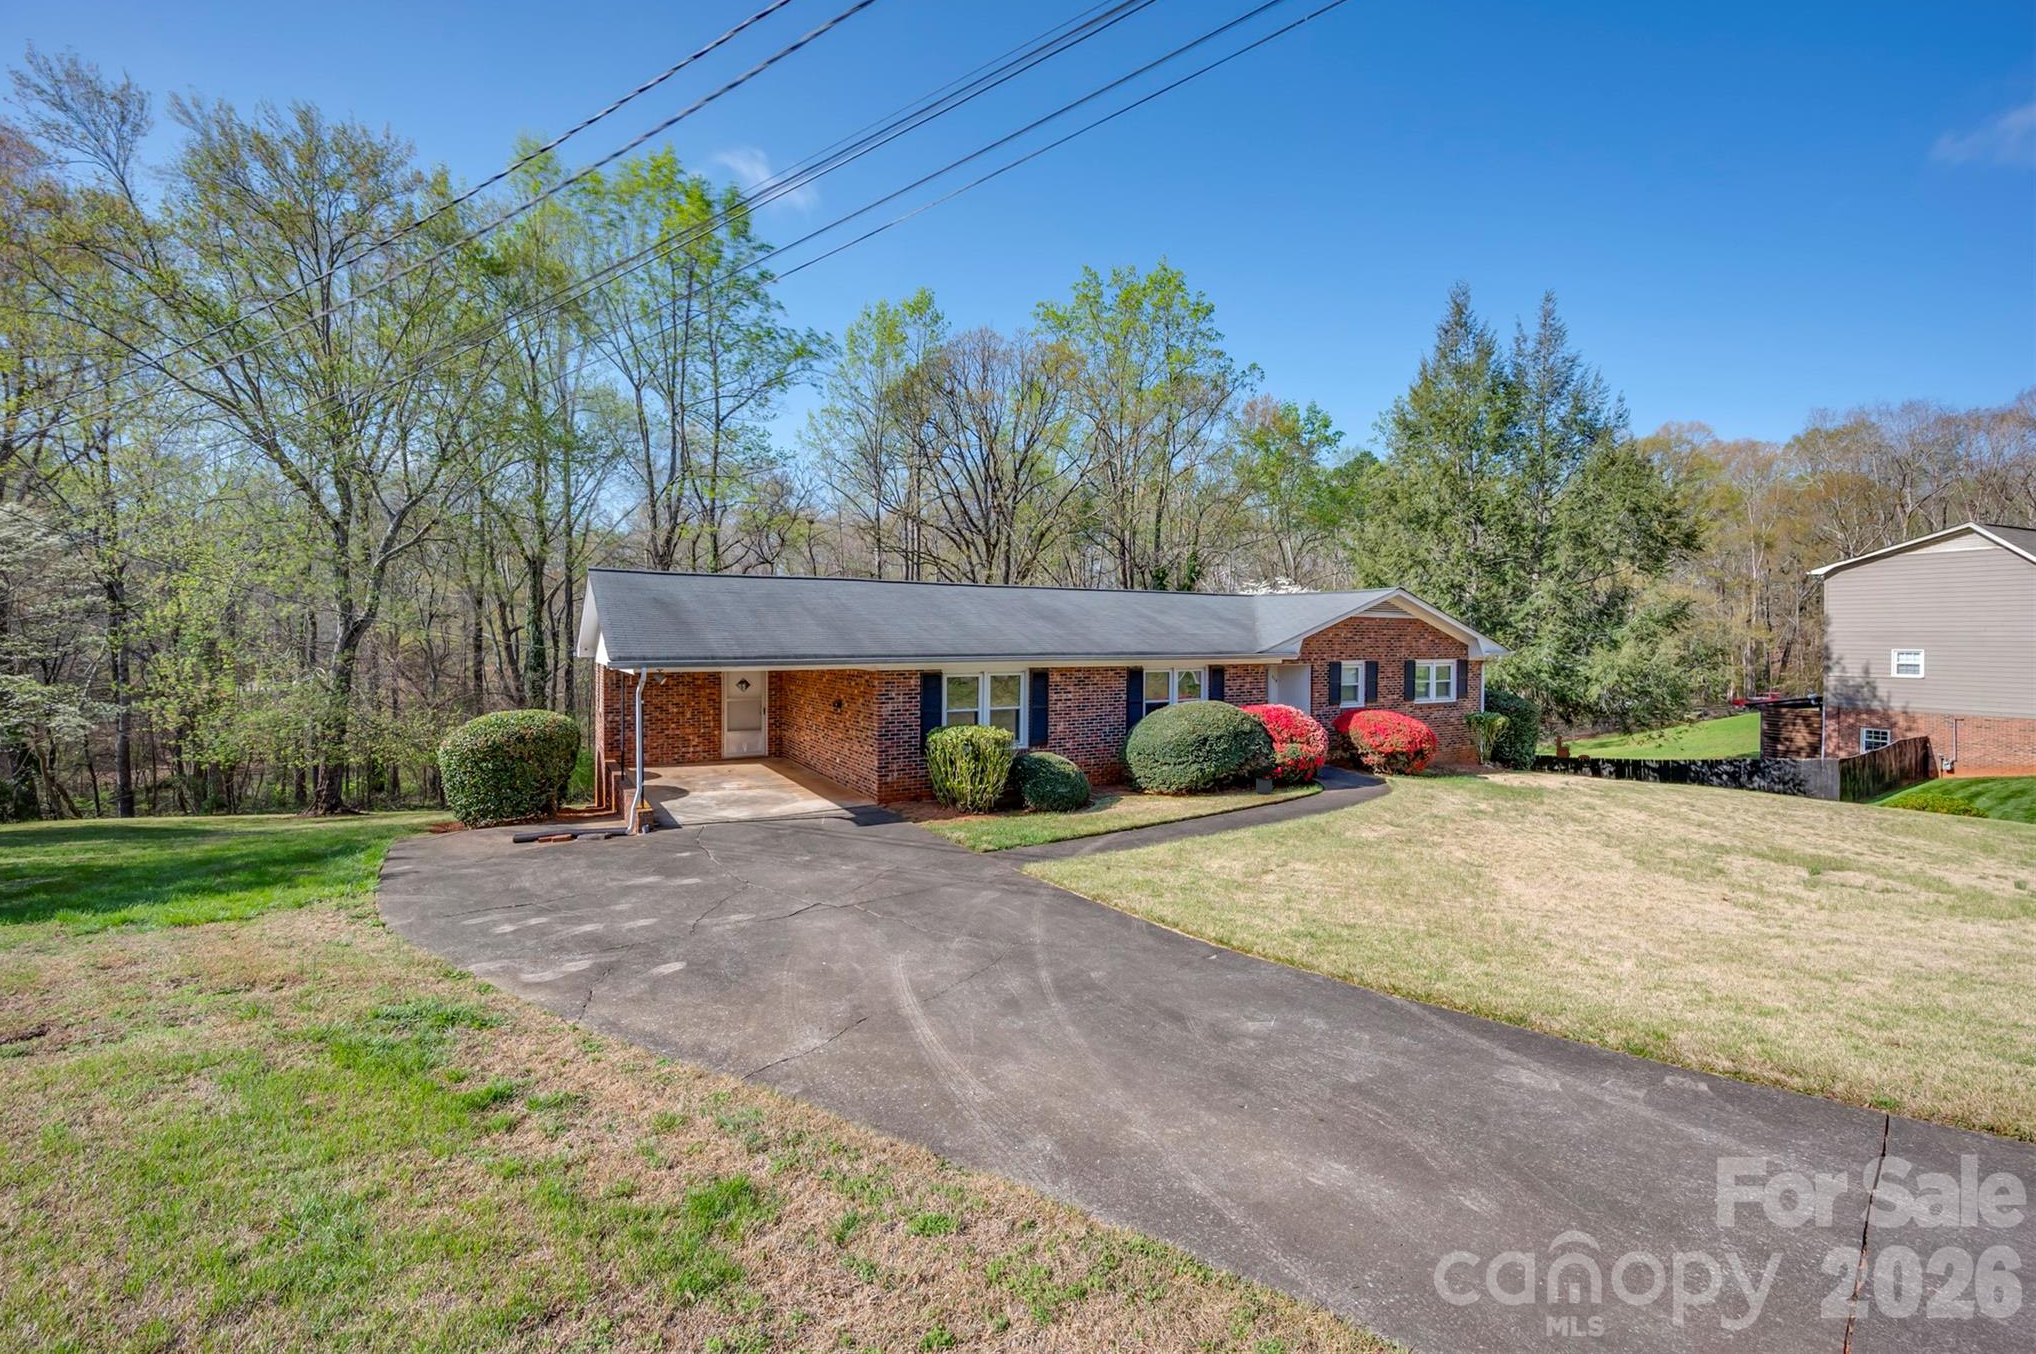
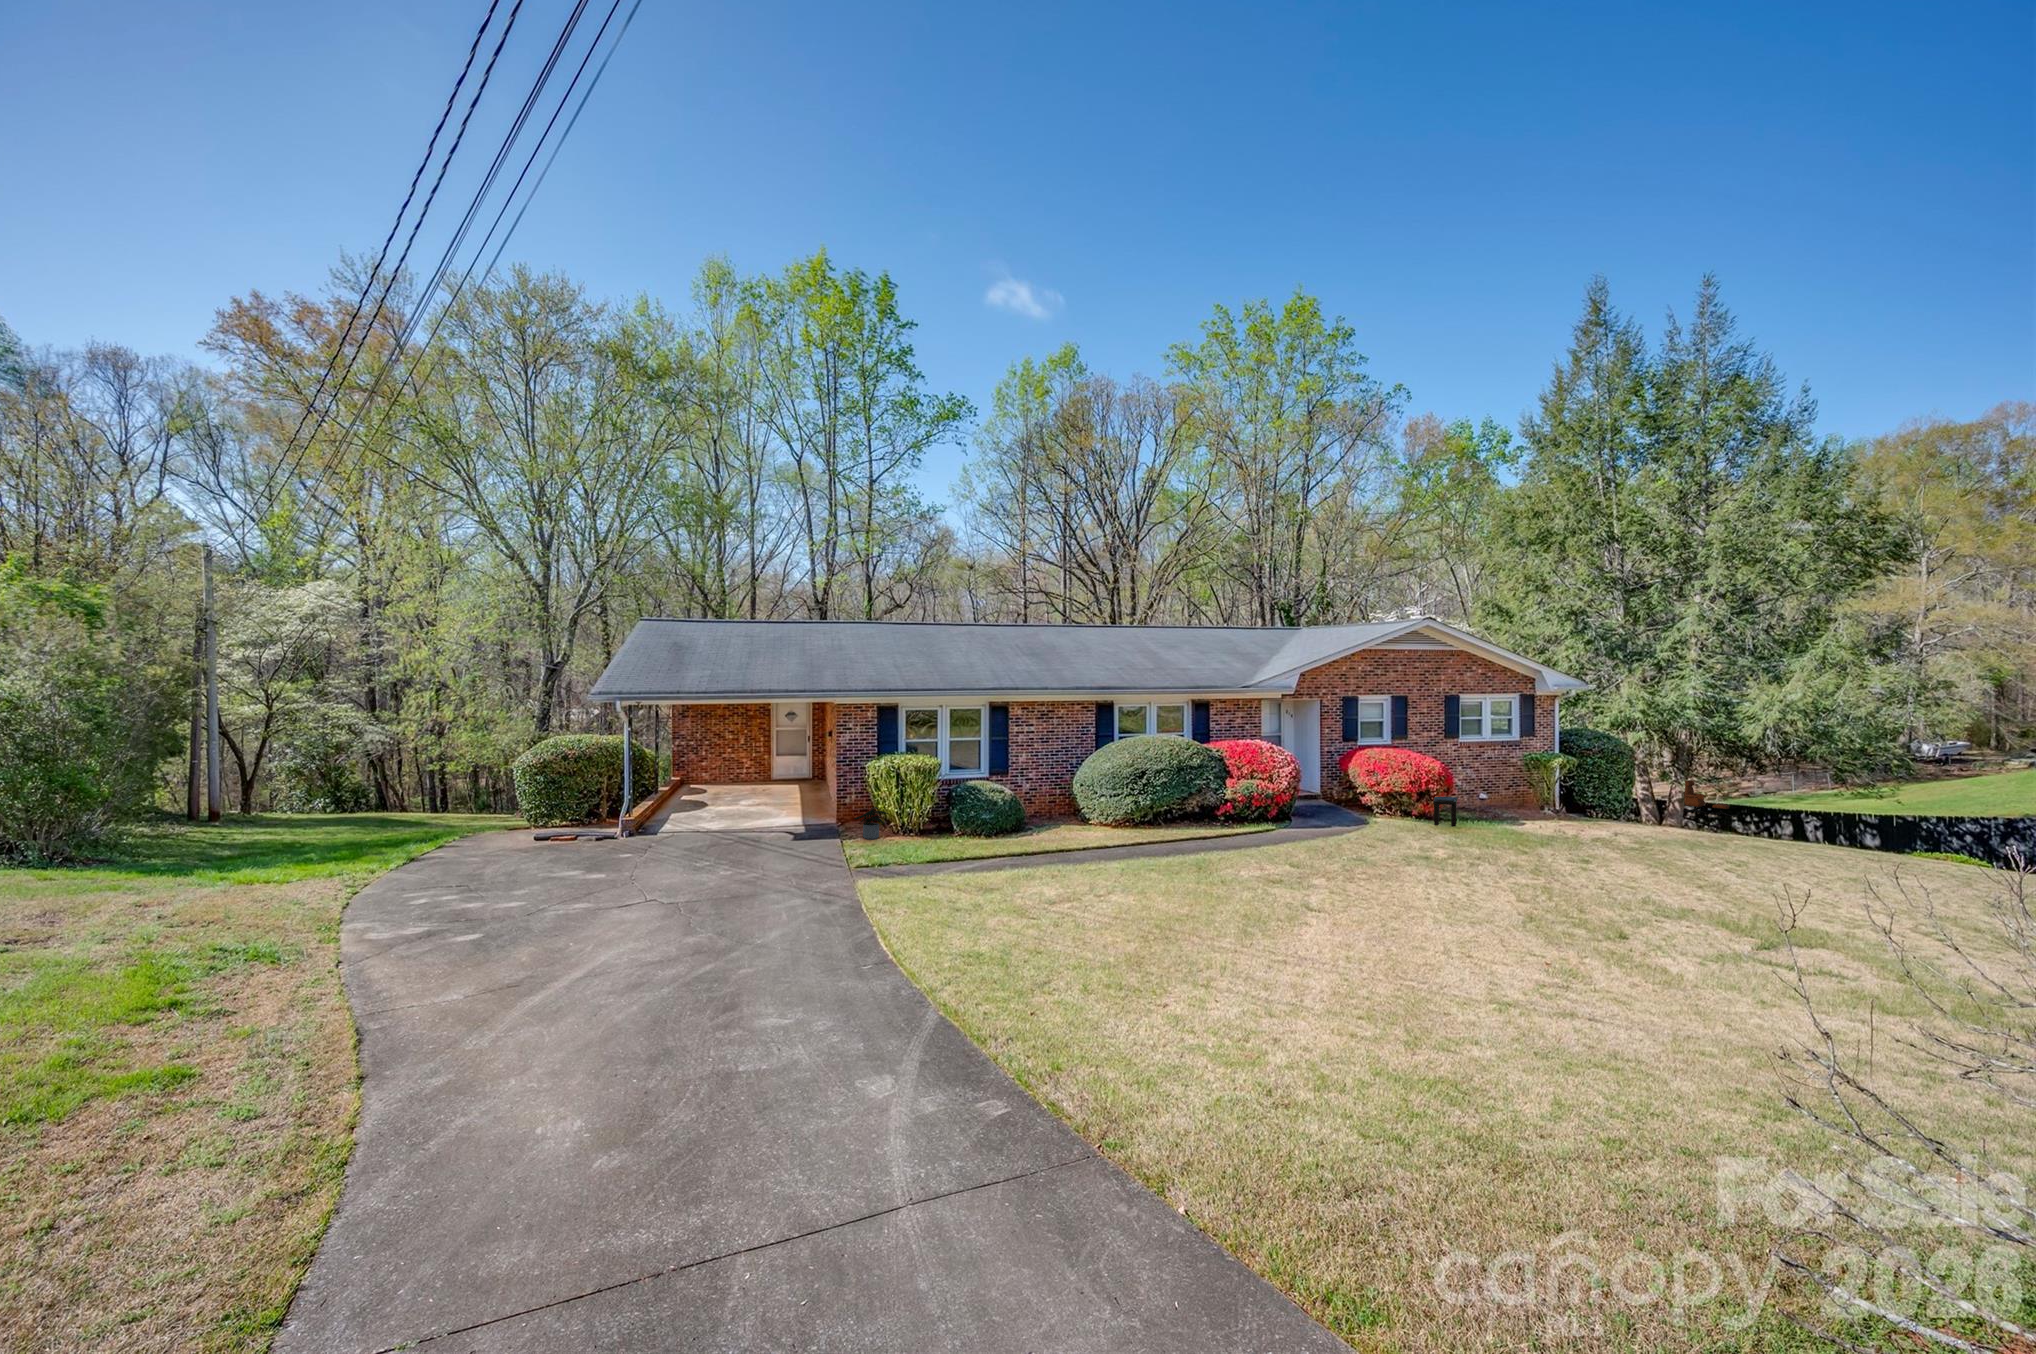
bench: none [1419,755,1448,781] -> present [1433,797,1458,826]
potted plant: present [1251,765,1283,794] -> present [854,807,888,840]

